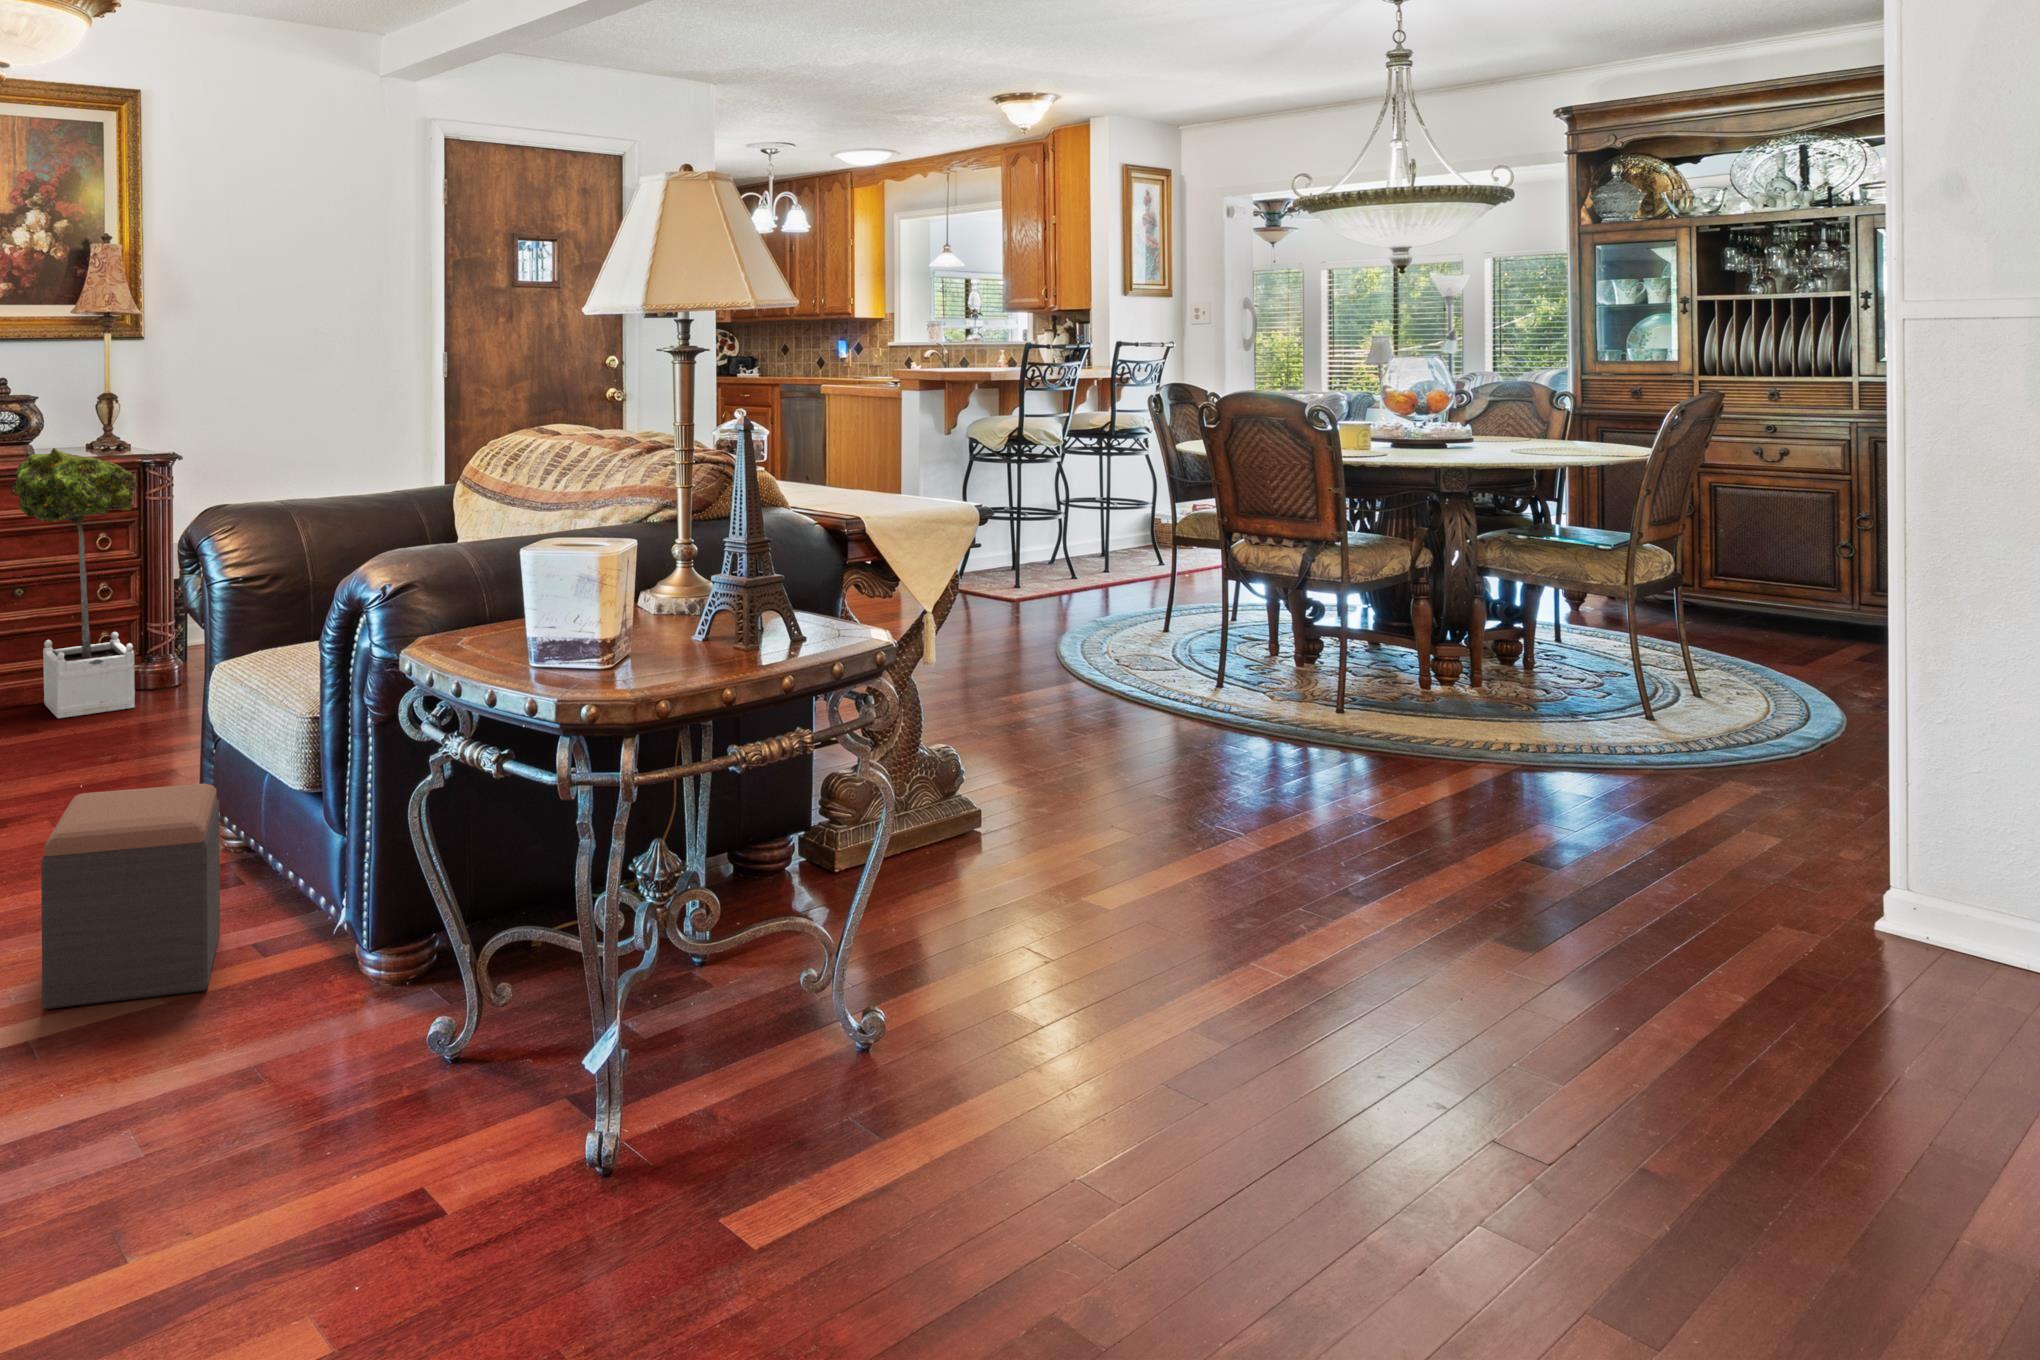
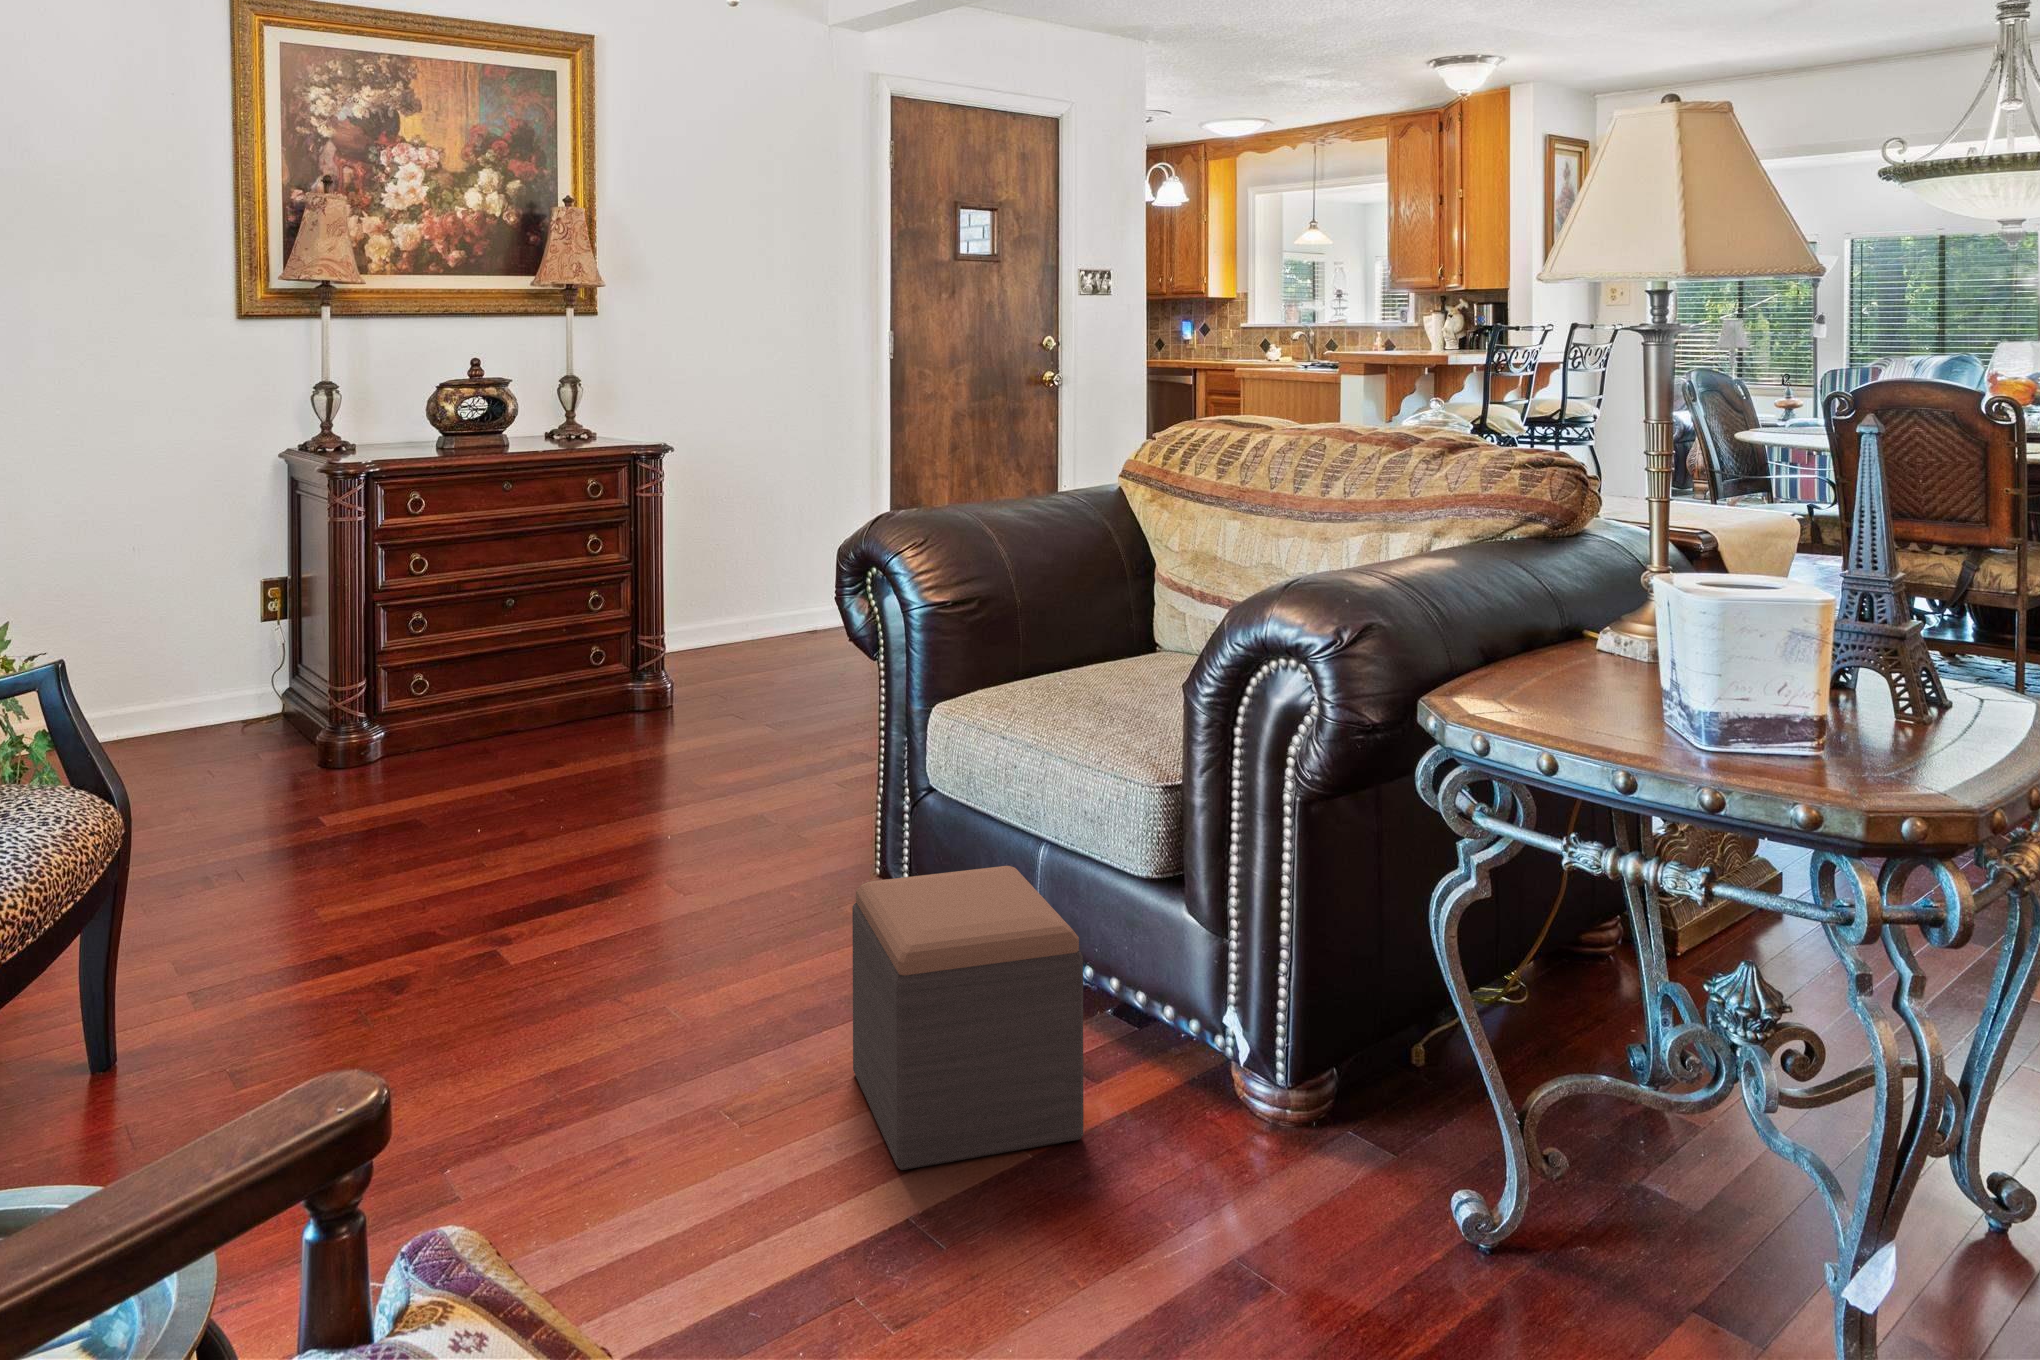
potted tree: present [13,448,137,718] -> none [513,439,648,748]

